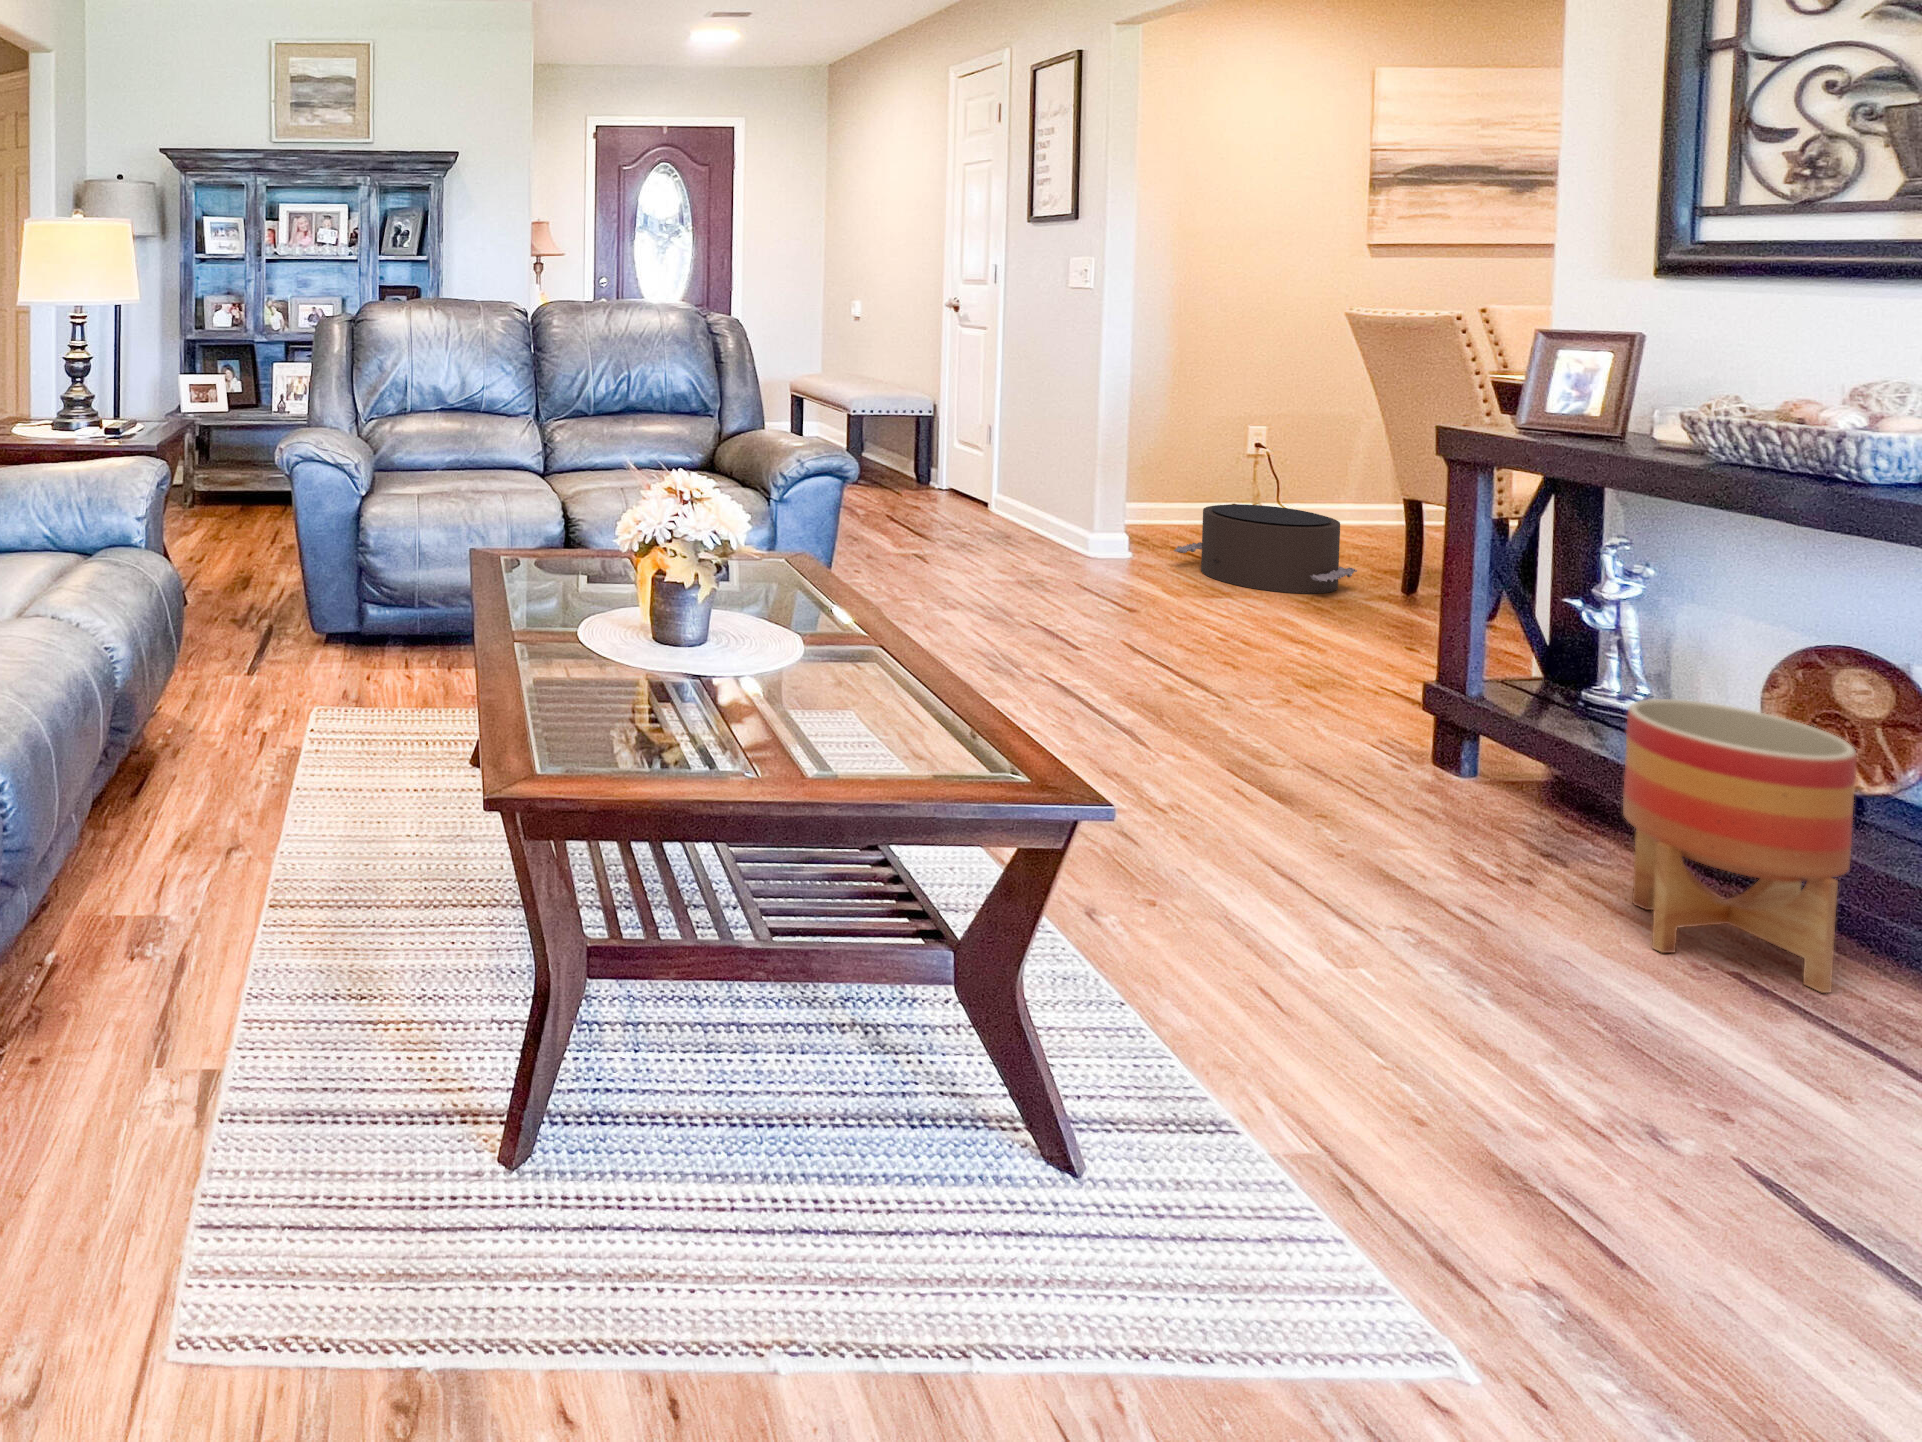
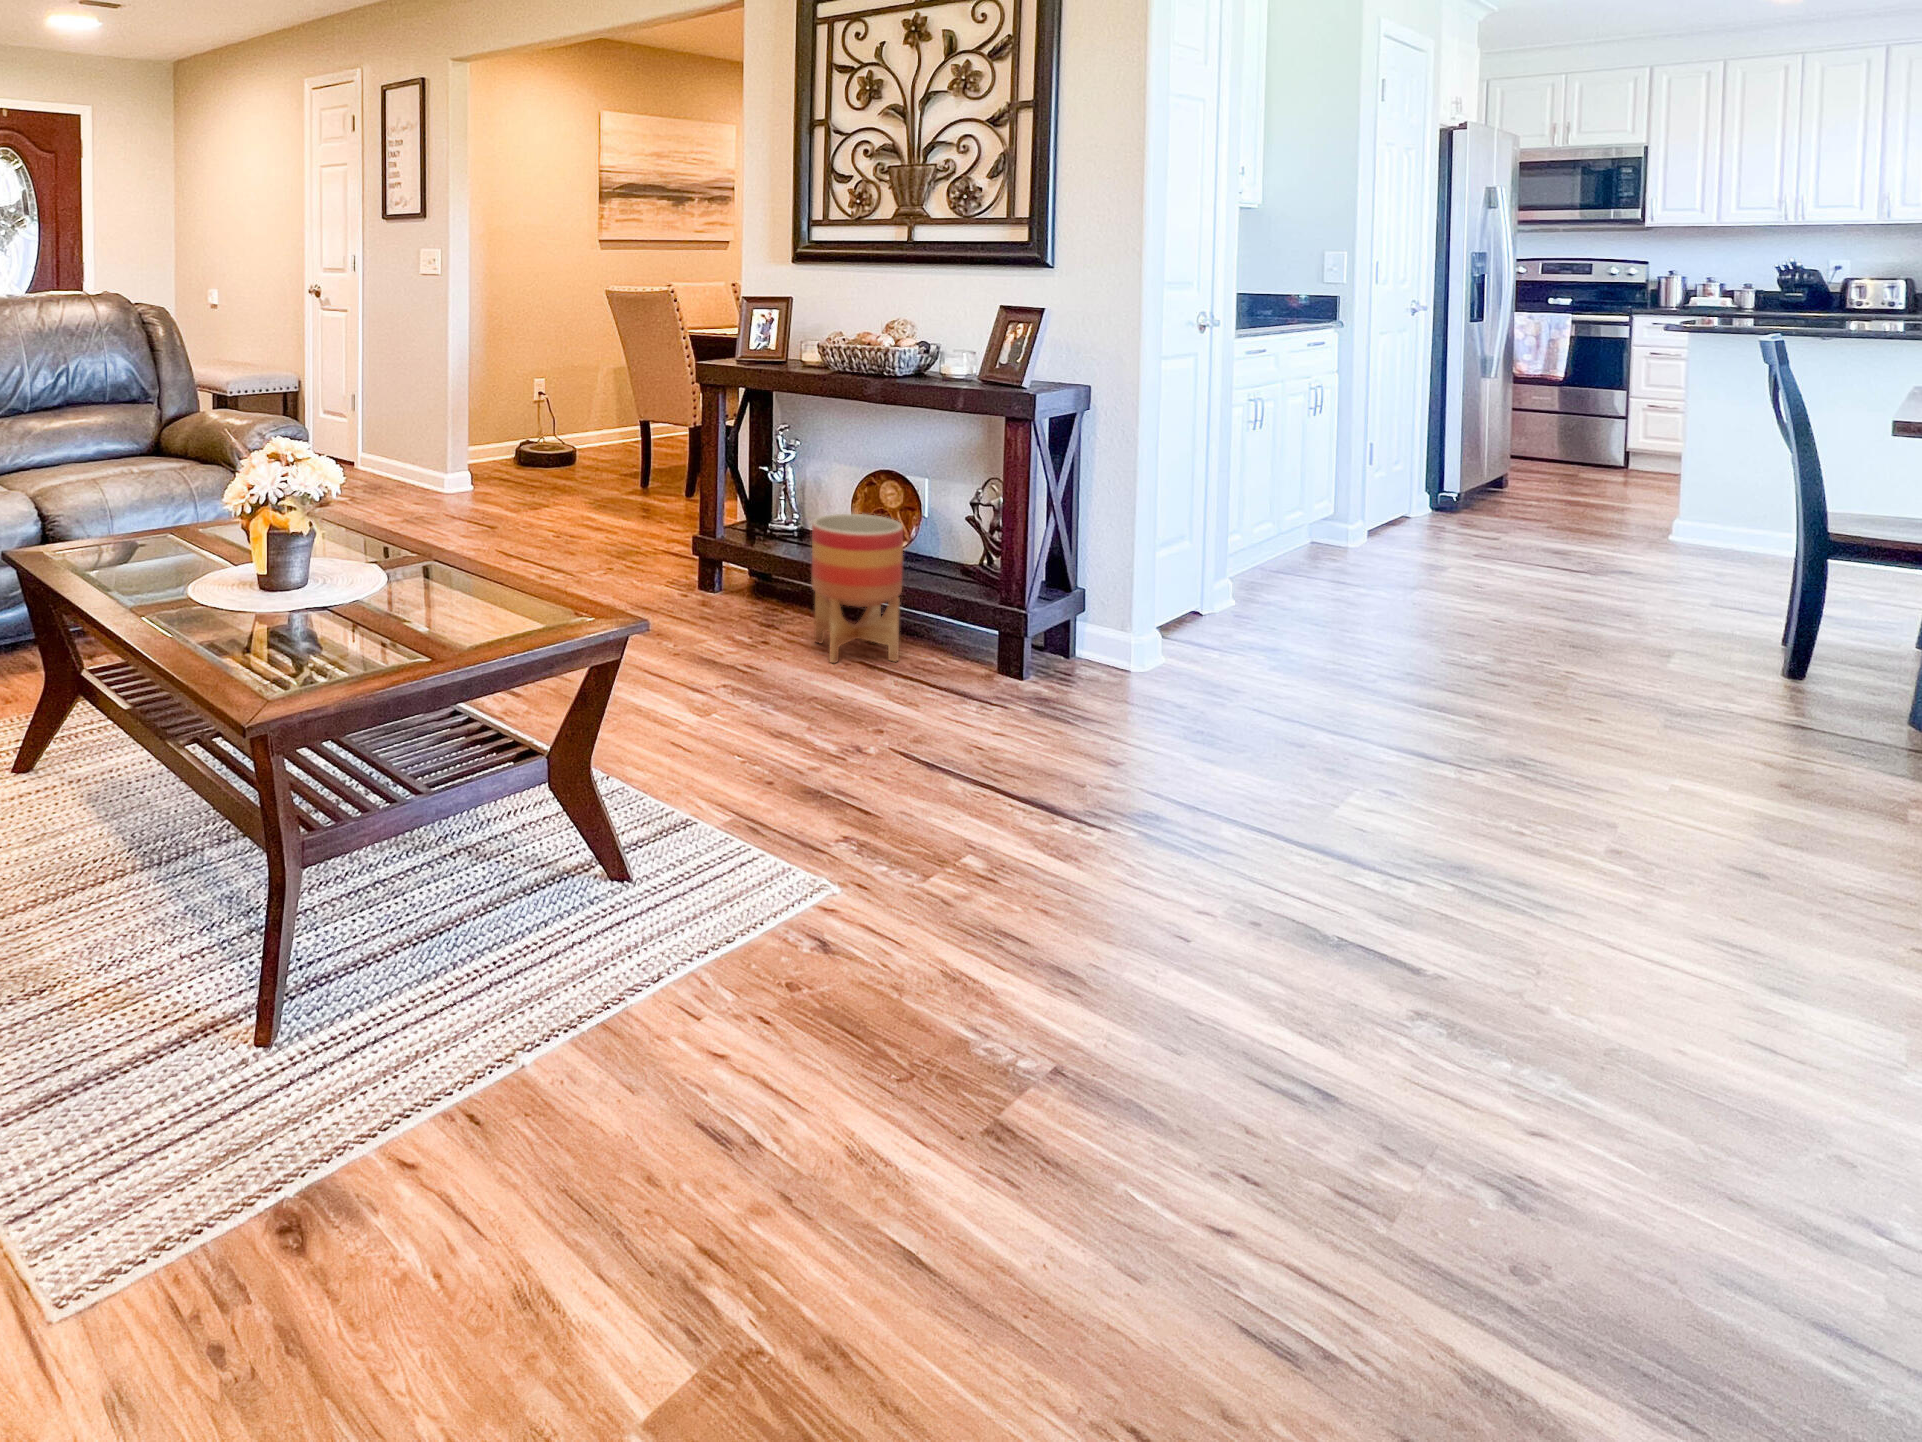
pouf: present [1174,504,1357,594] -> none [508,437,621,500]

